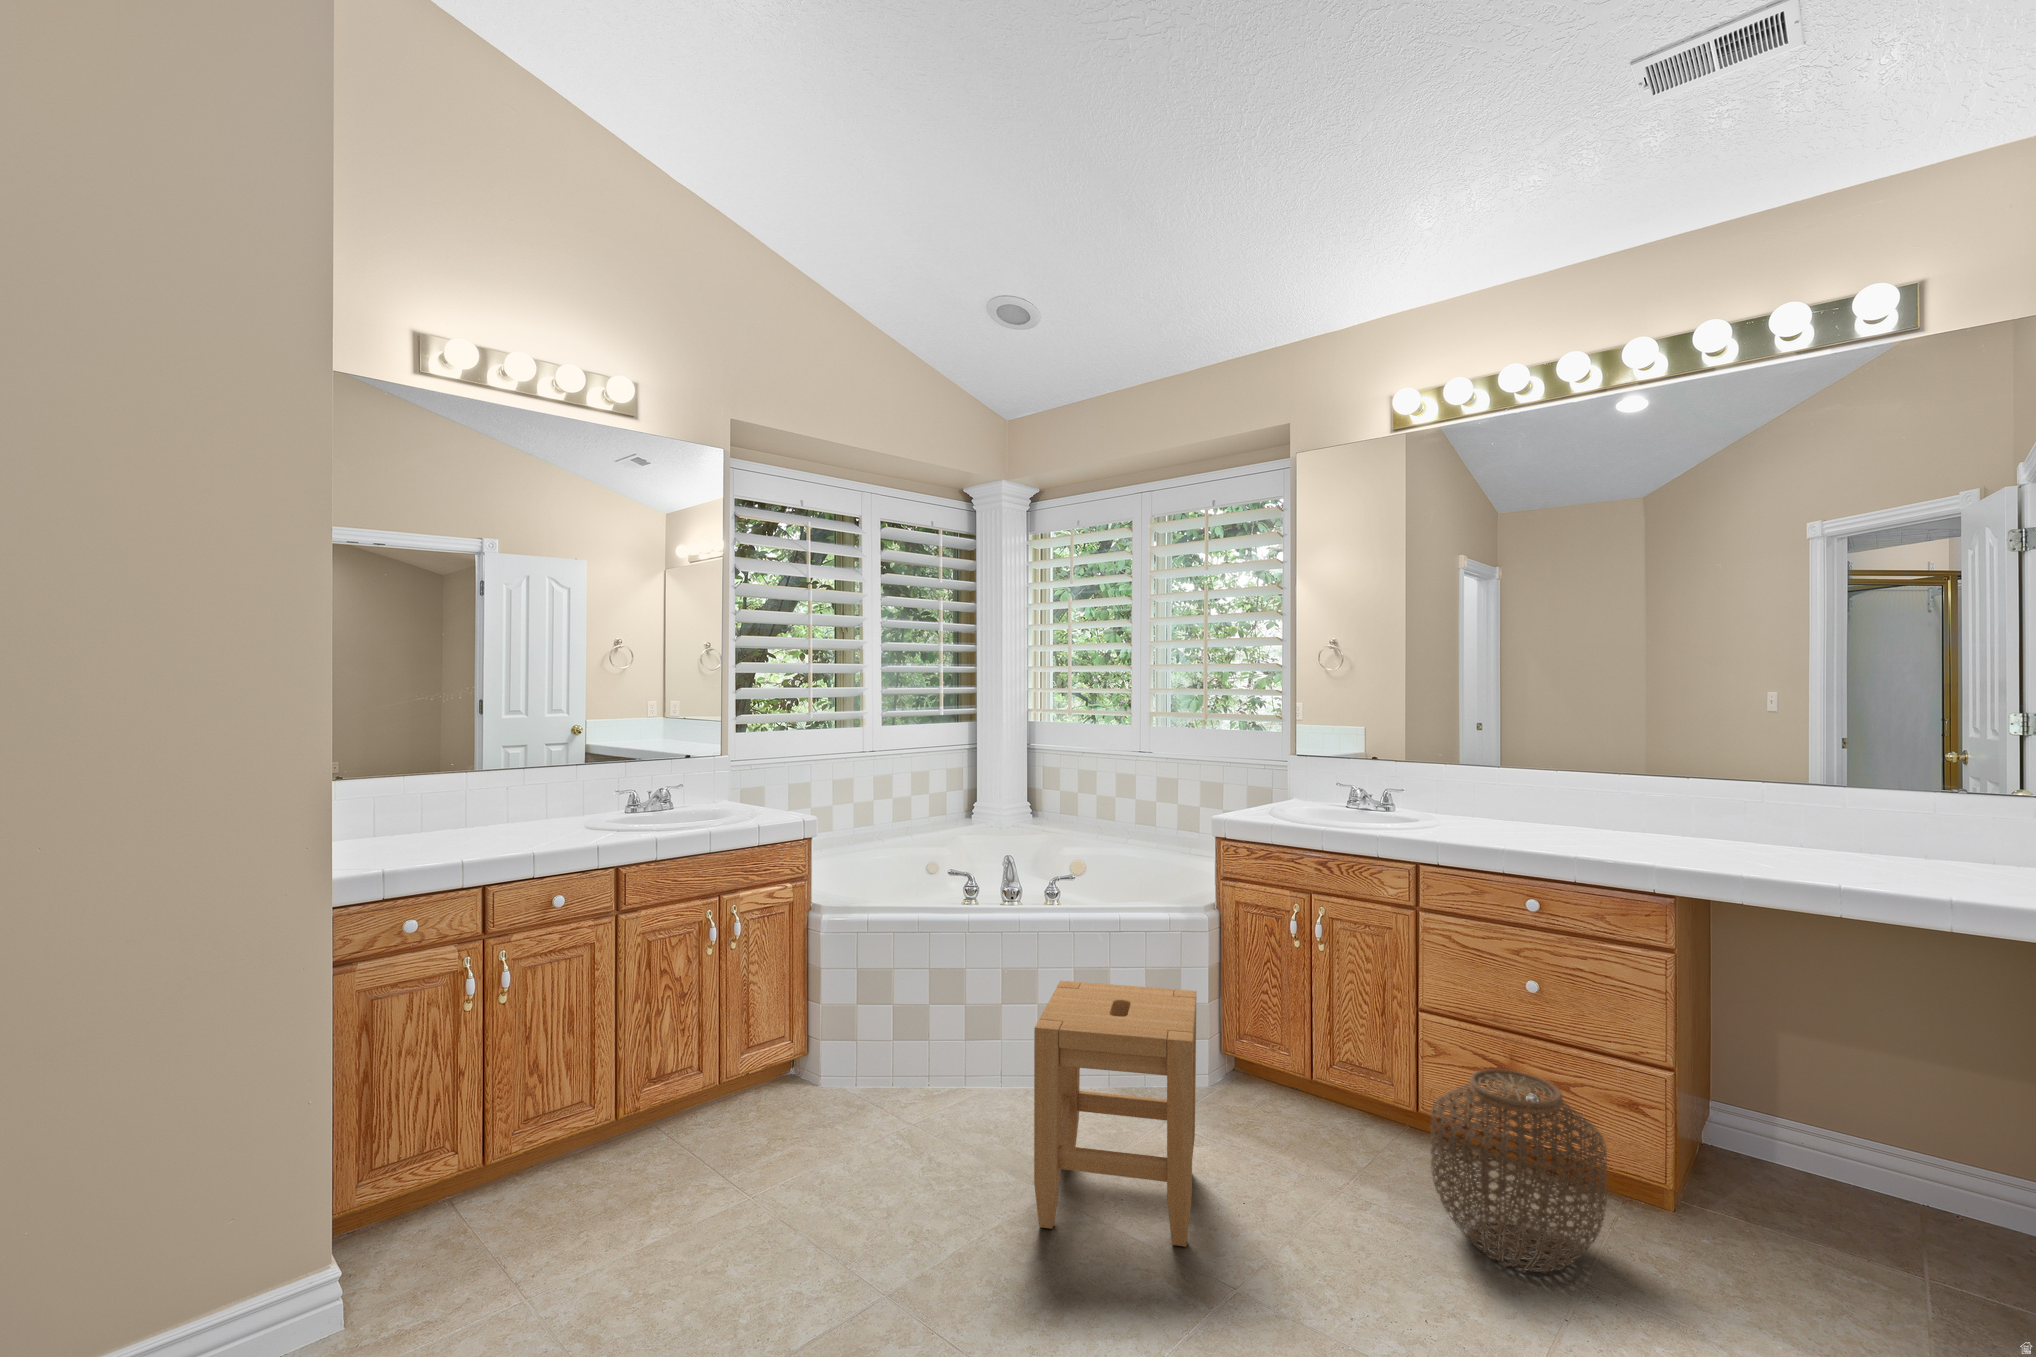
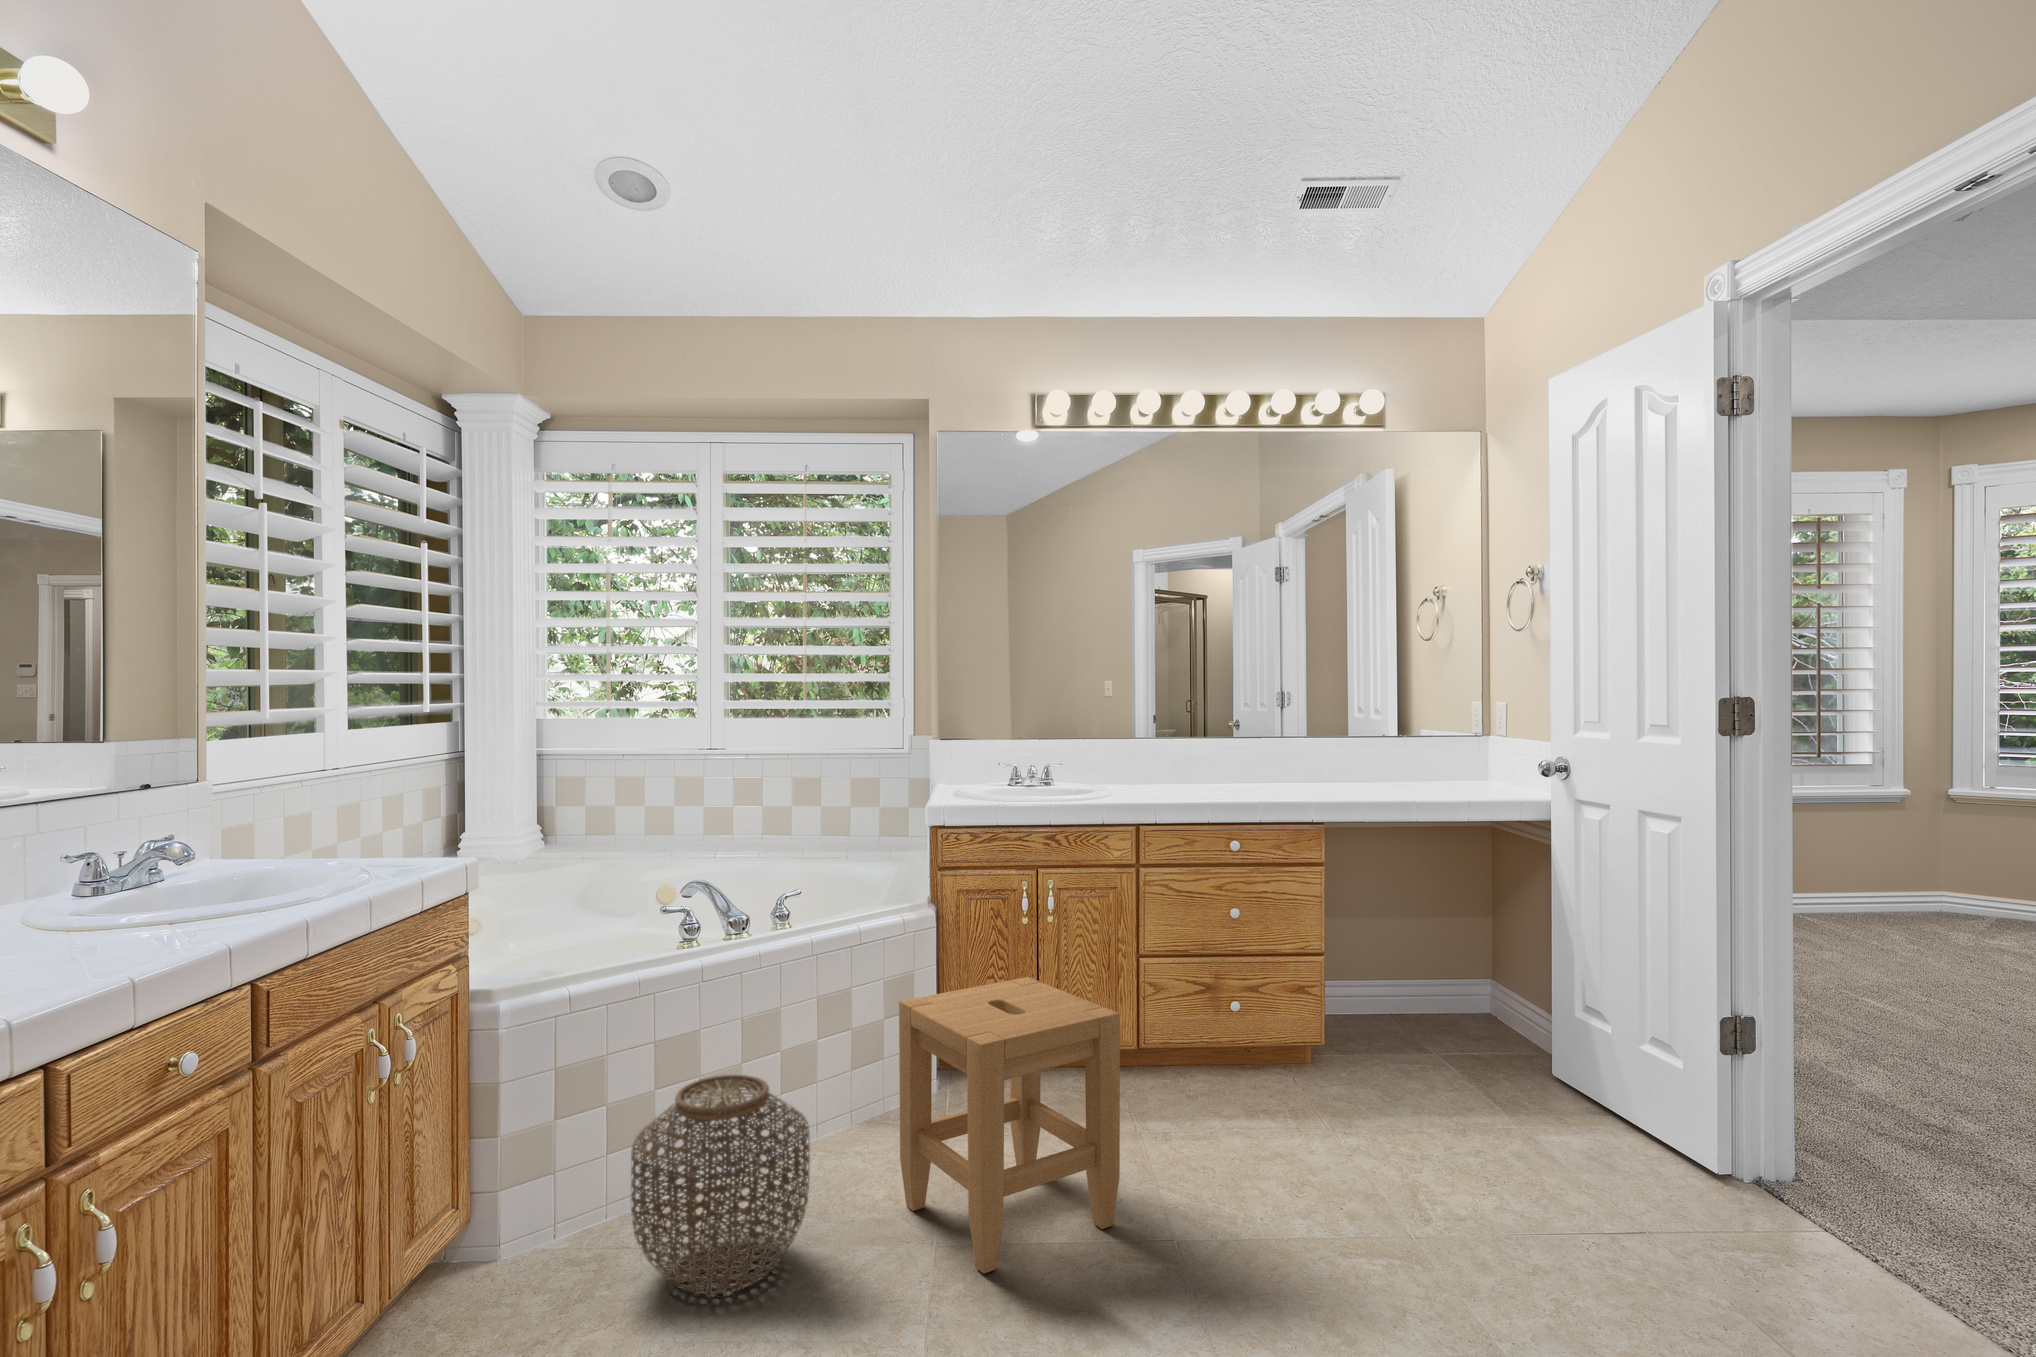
woven basket: present [1431,1069,1607,1272] -> present [631,1075,810,1294]

